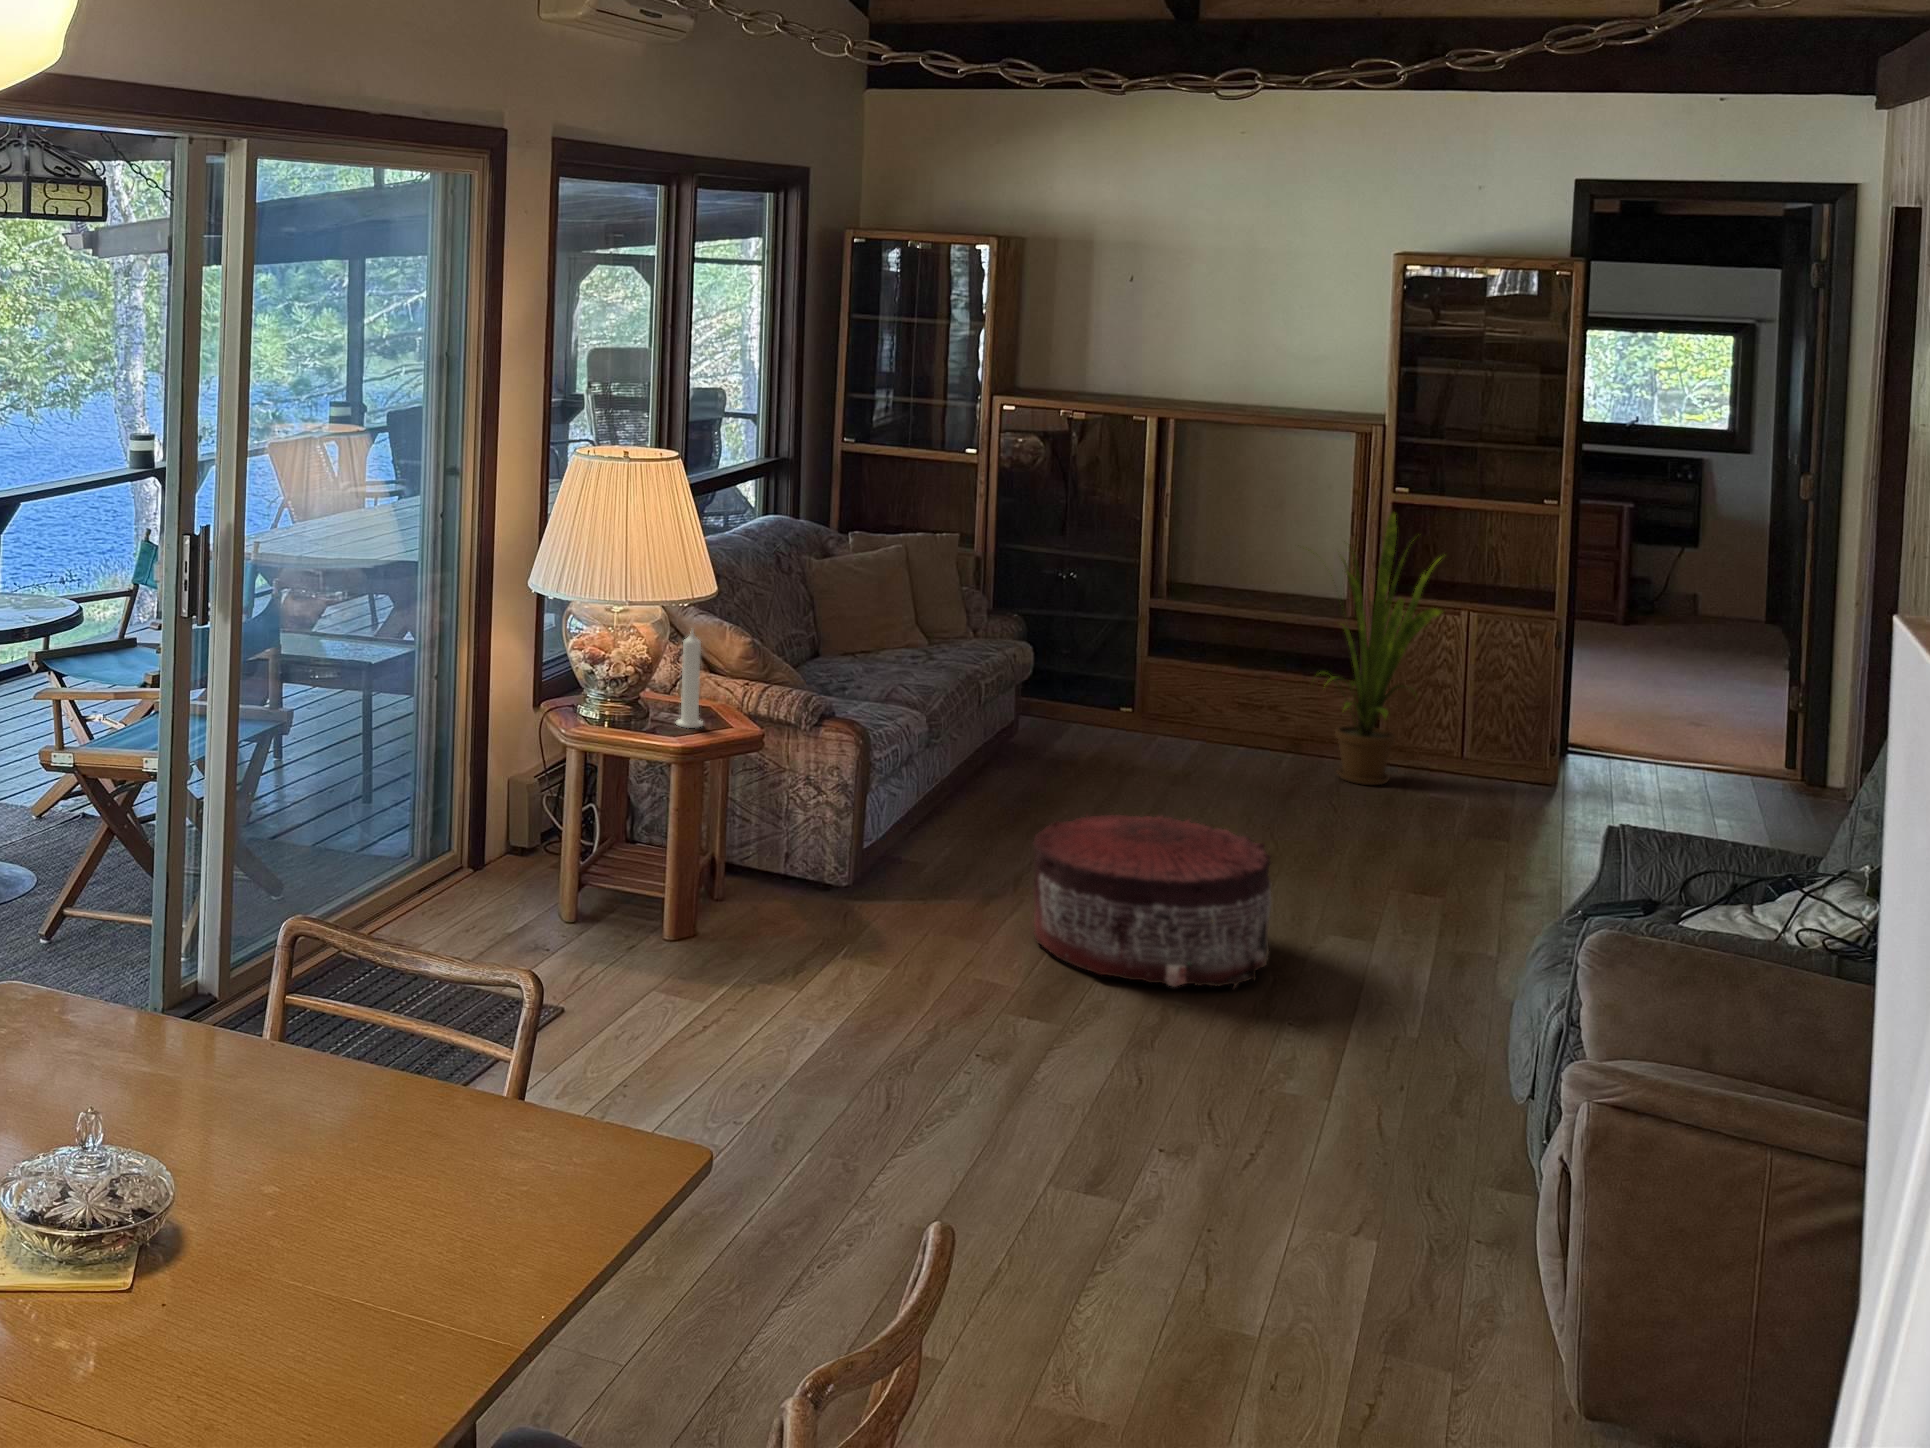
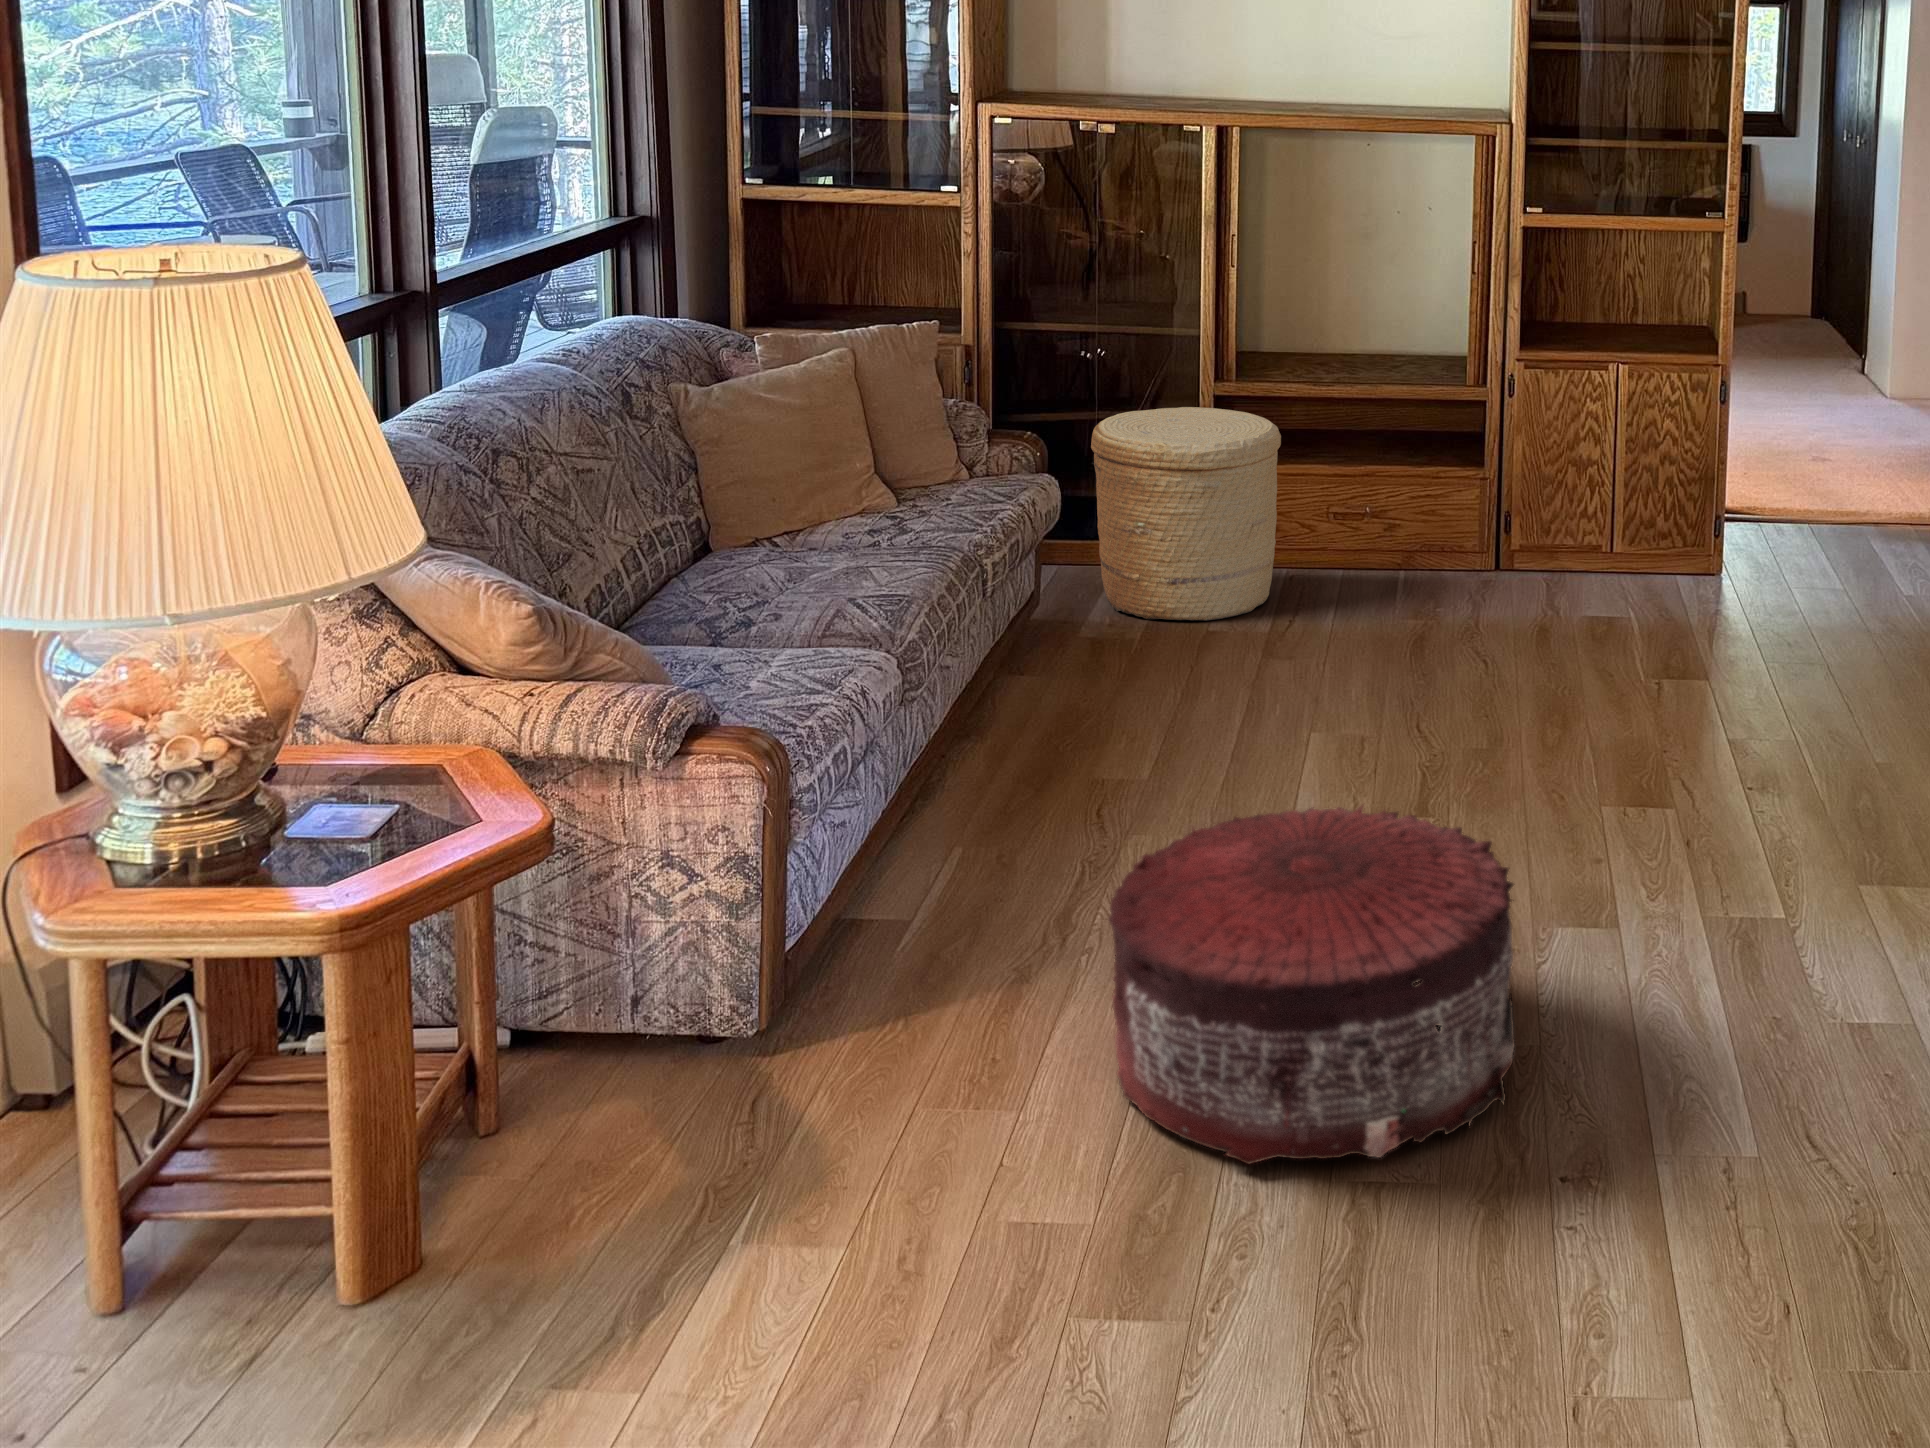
house plant: present [1298,513,1442,785] -> none [1414,242,1614,620]
woven basket: none [1059,610,1193,756] -> present [1091,407,1281,621]
candle: present [676,630,703,728] -> none [342,629,410,843]

